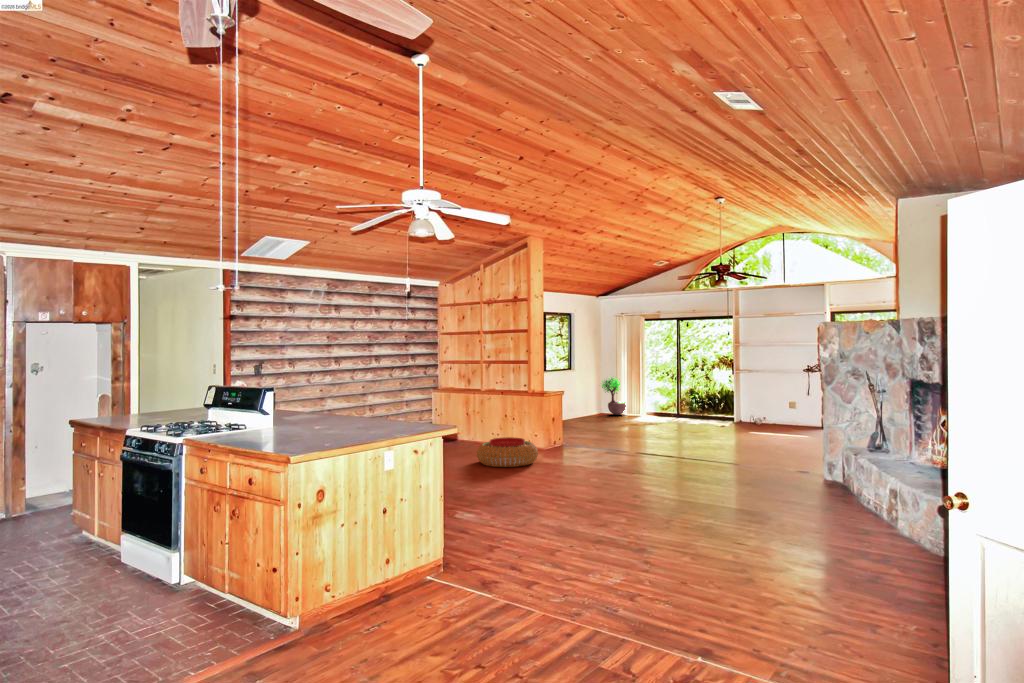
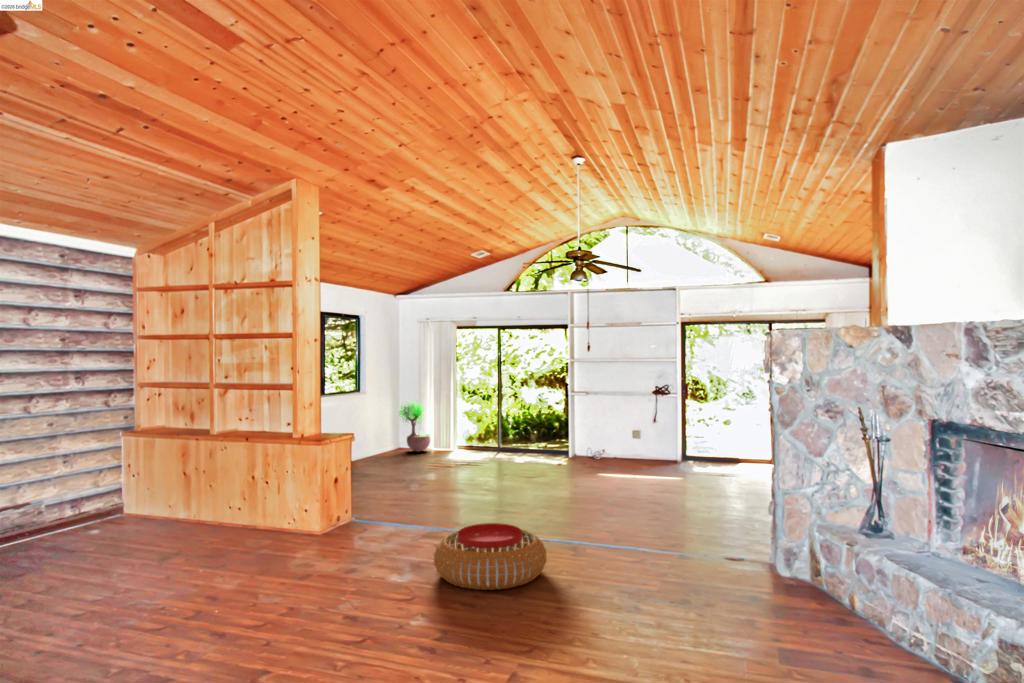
pouf: present [477,437,538,467] -> present [434,523,547,590]

